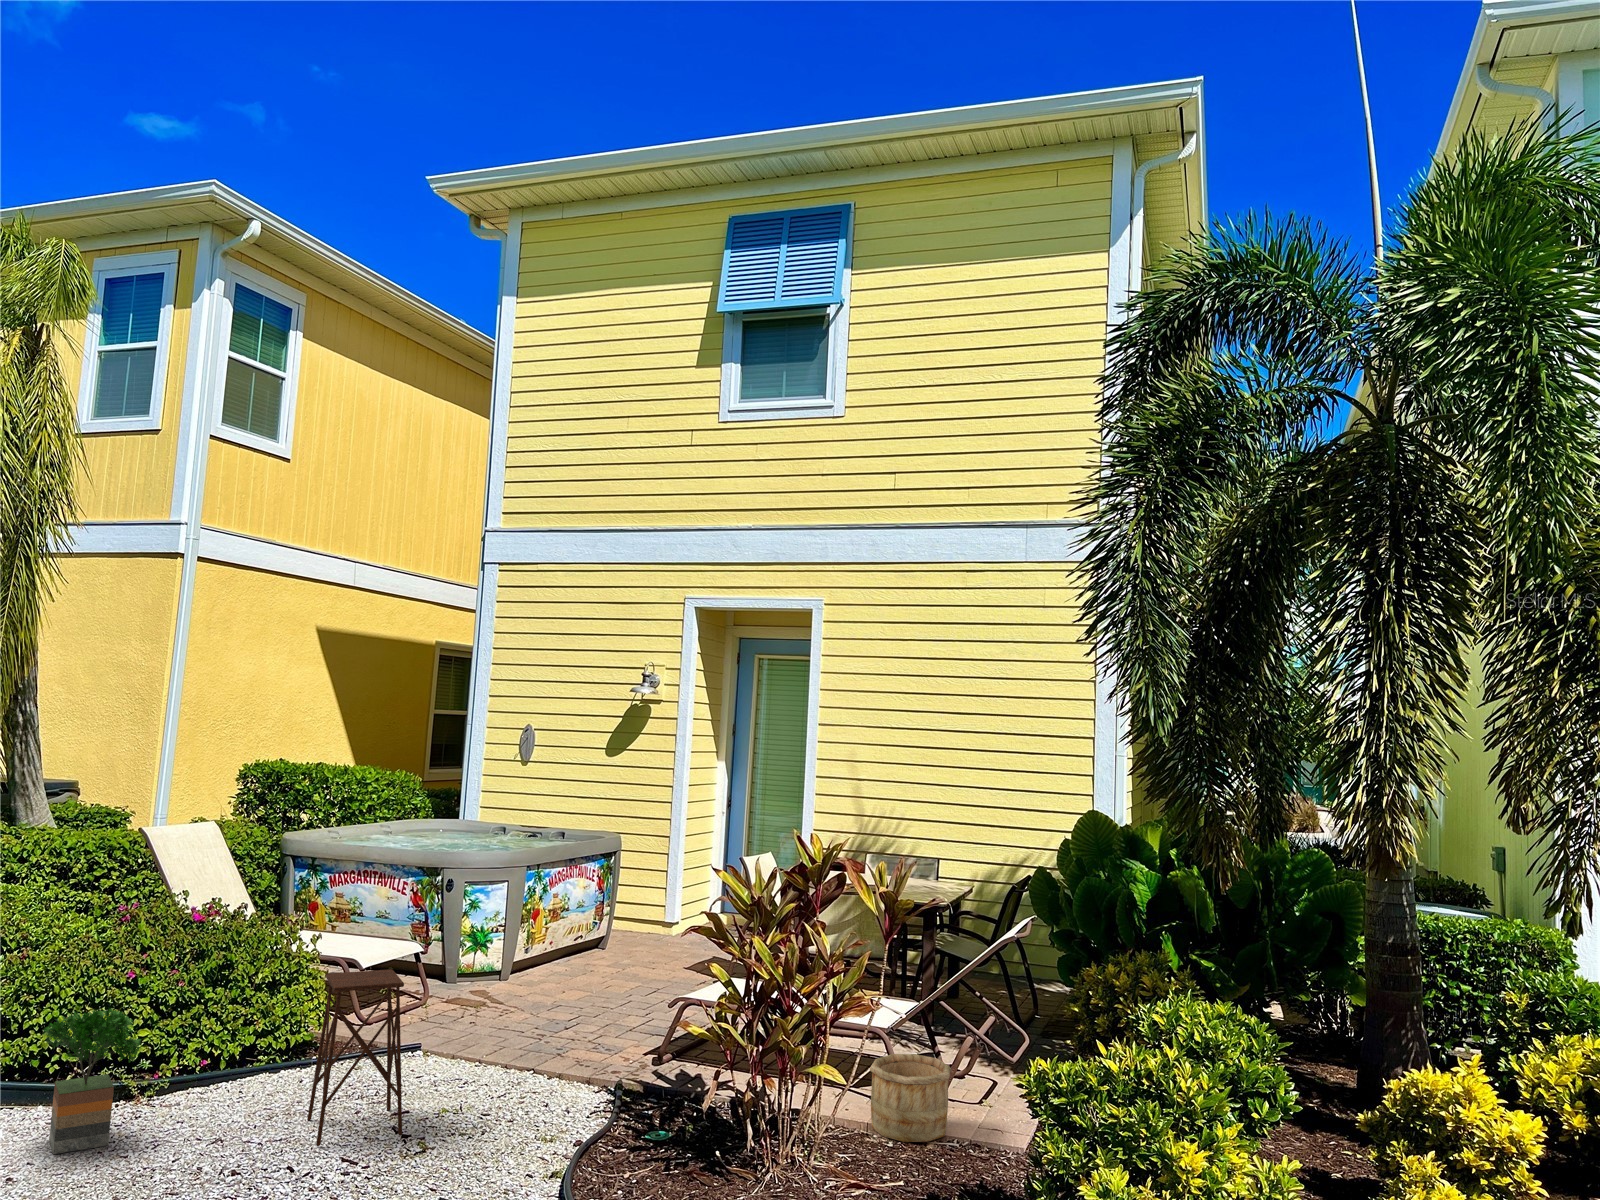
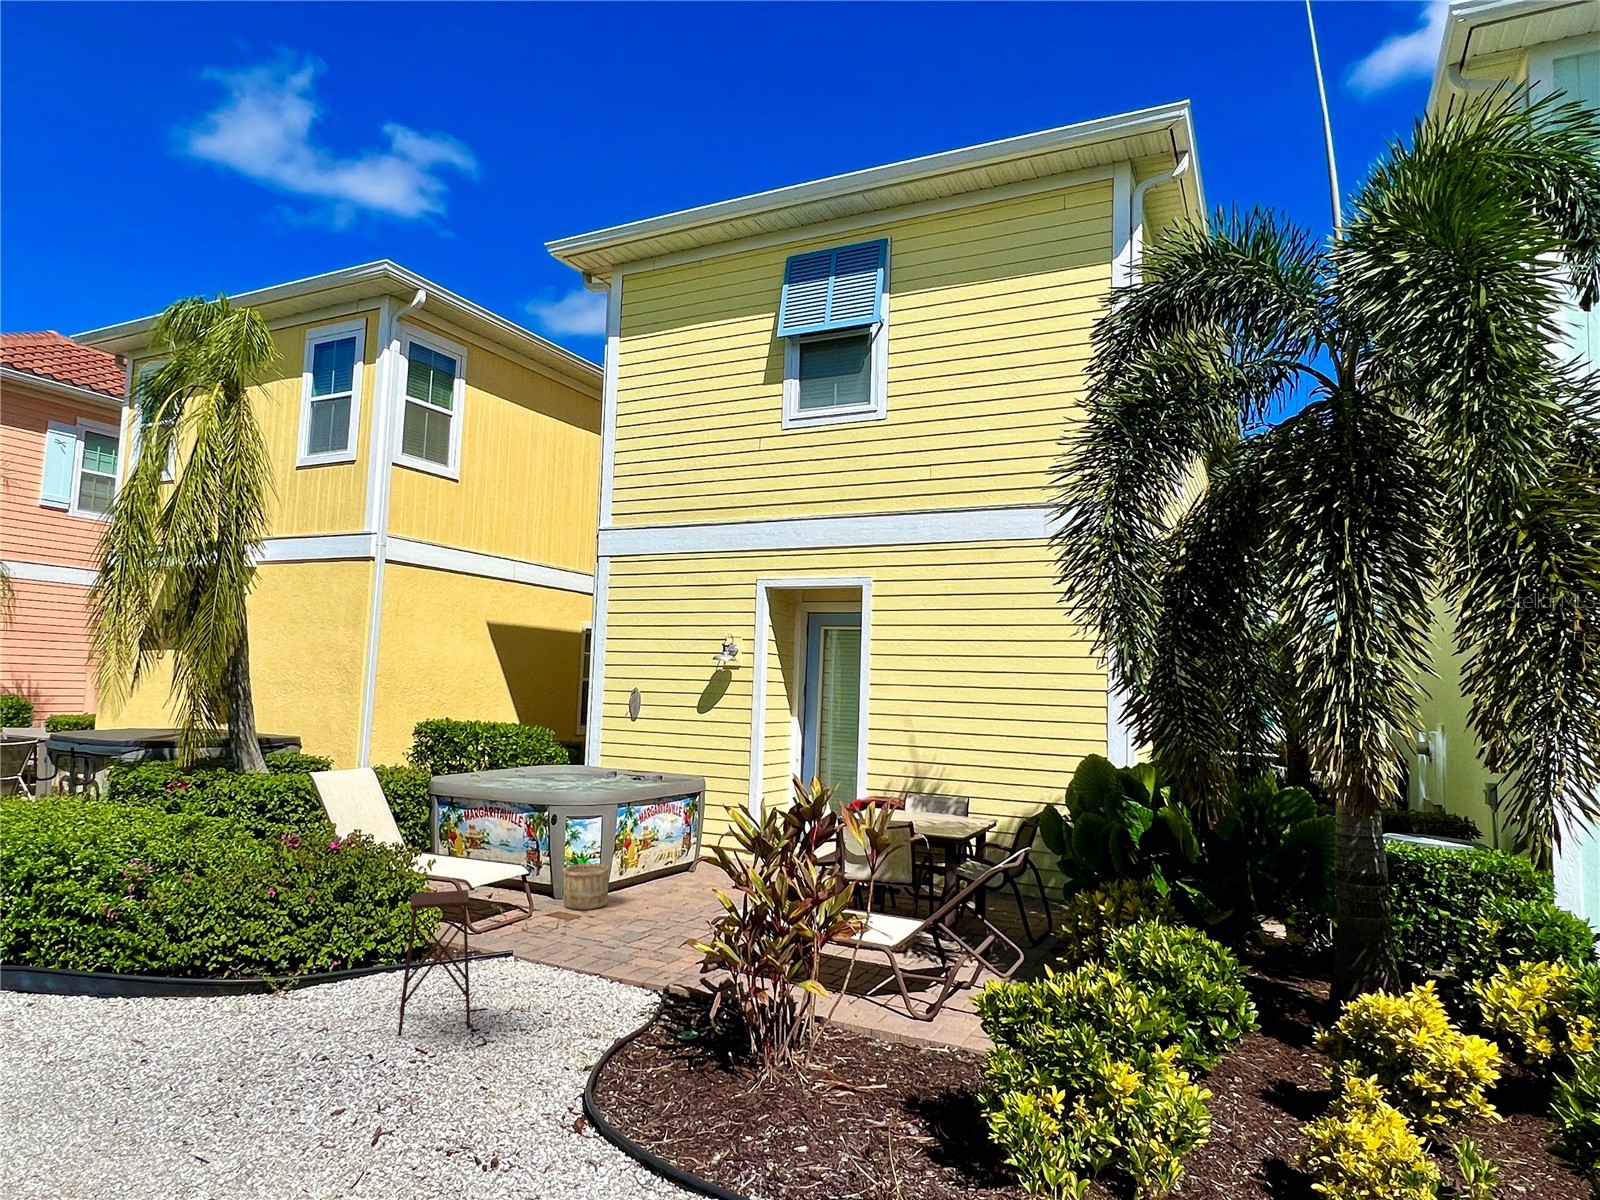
potted tree: present [43,1008,141,1154] -> none [184,919,265,1037]
wooden bucket: present [870,1054,951,1142] -> present [562,863,610,909]

